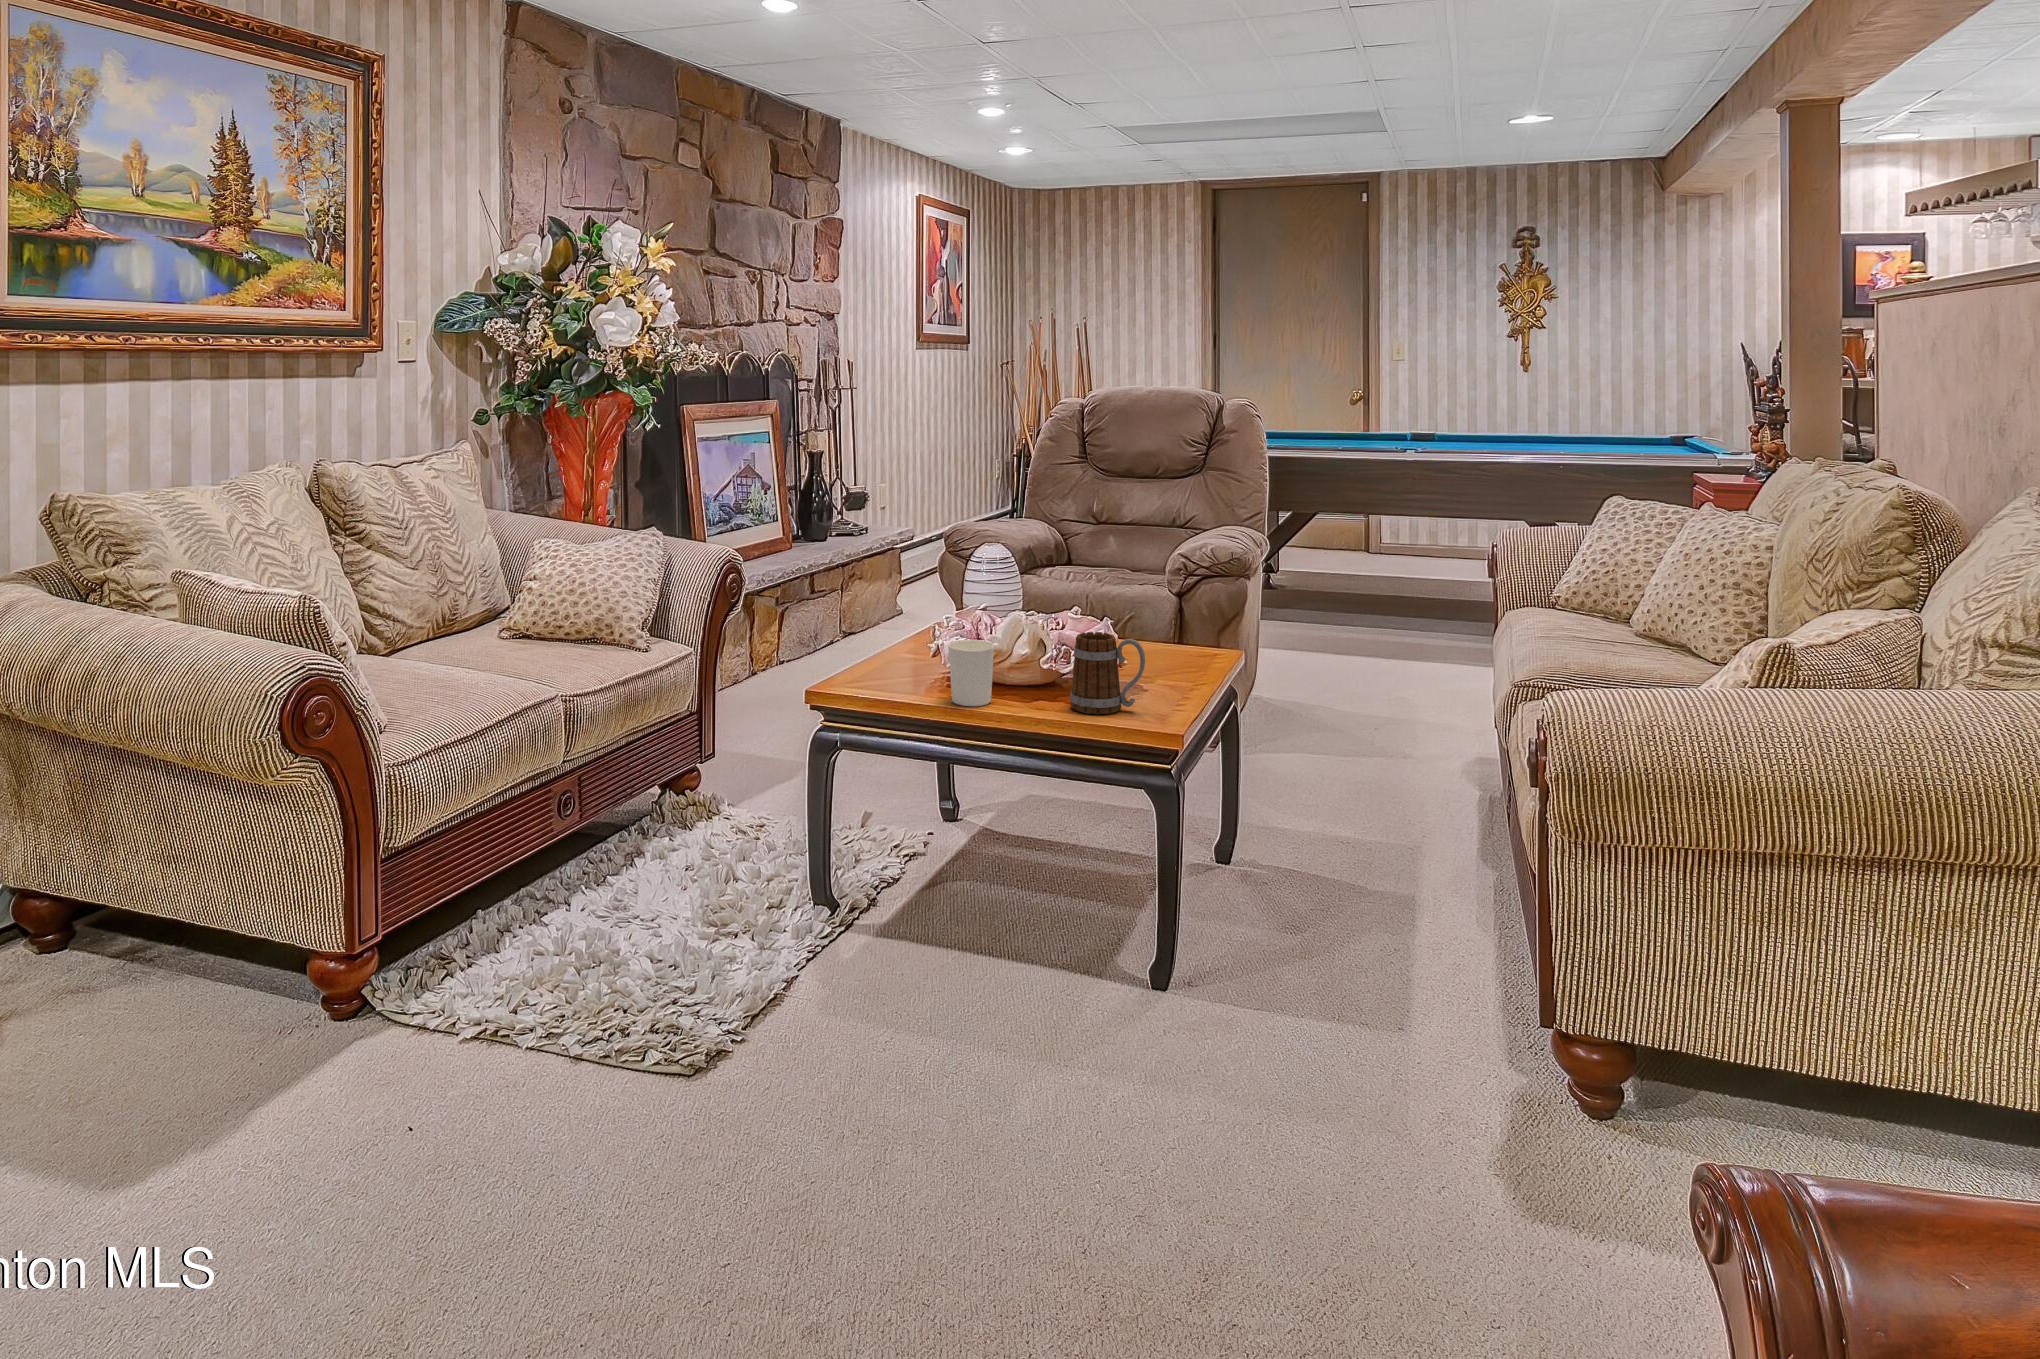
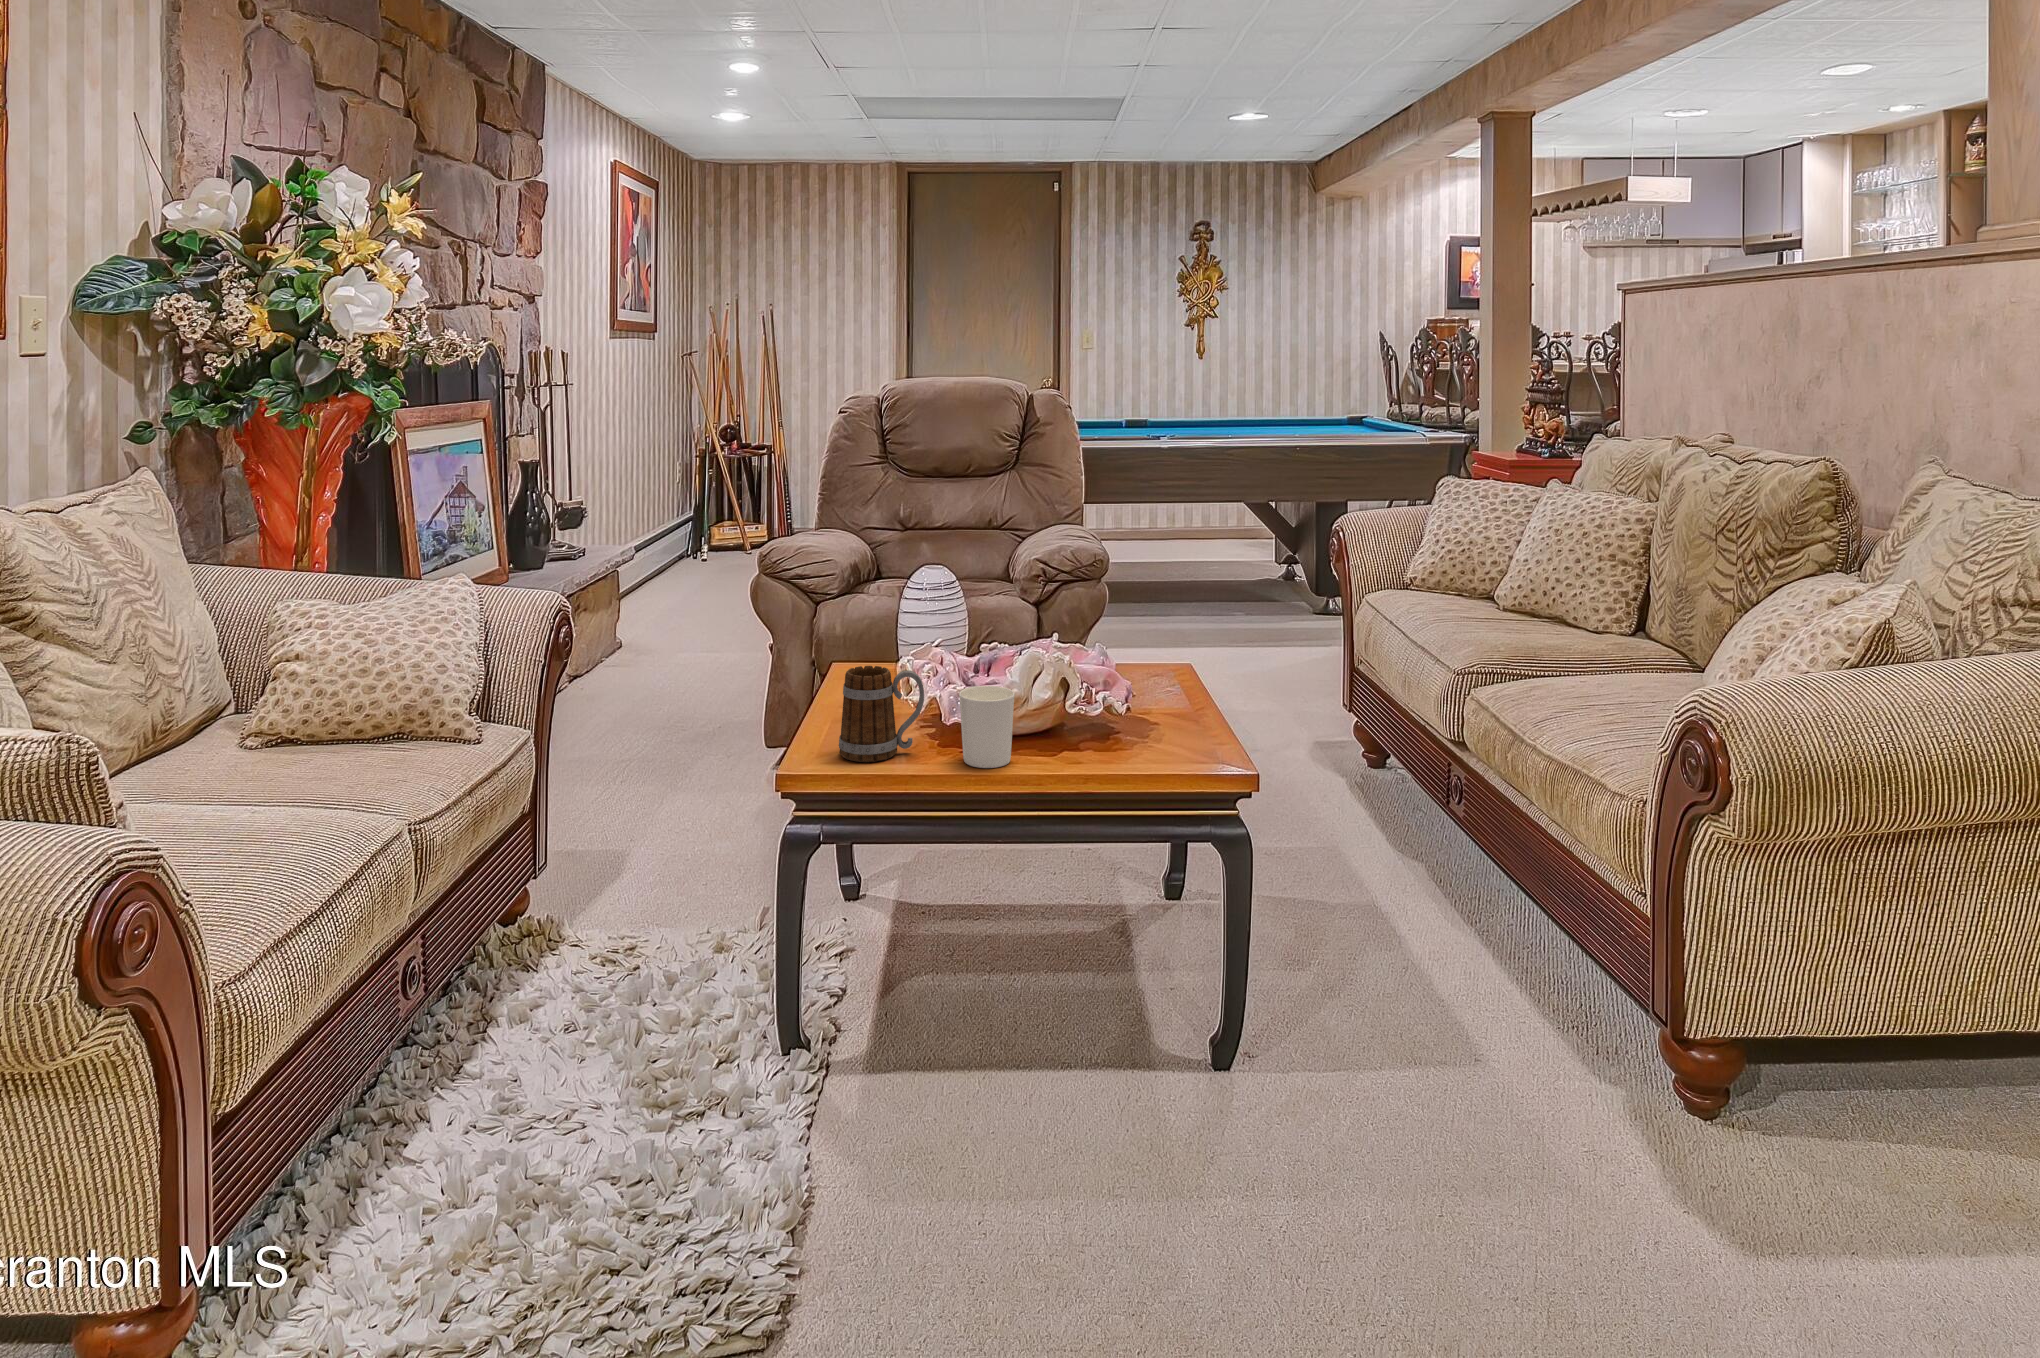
mug: present [1070,632,1145,714] -> present [839,666,924,762]

